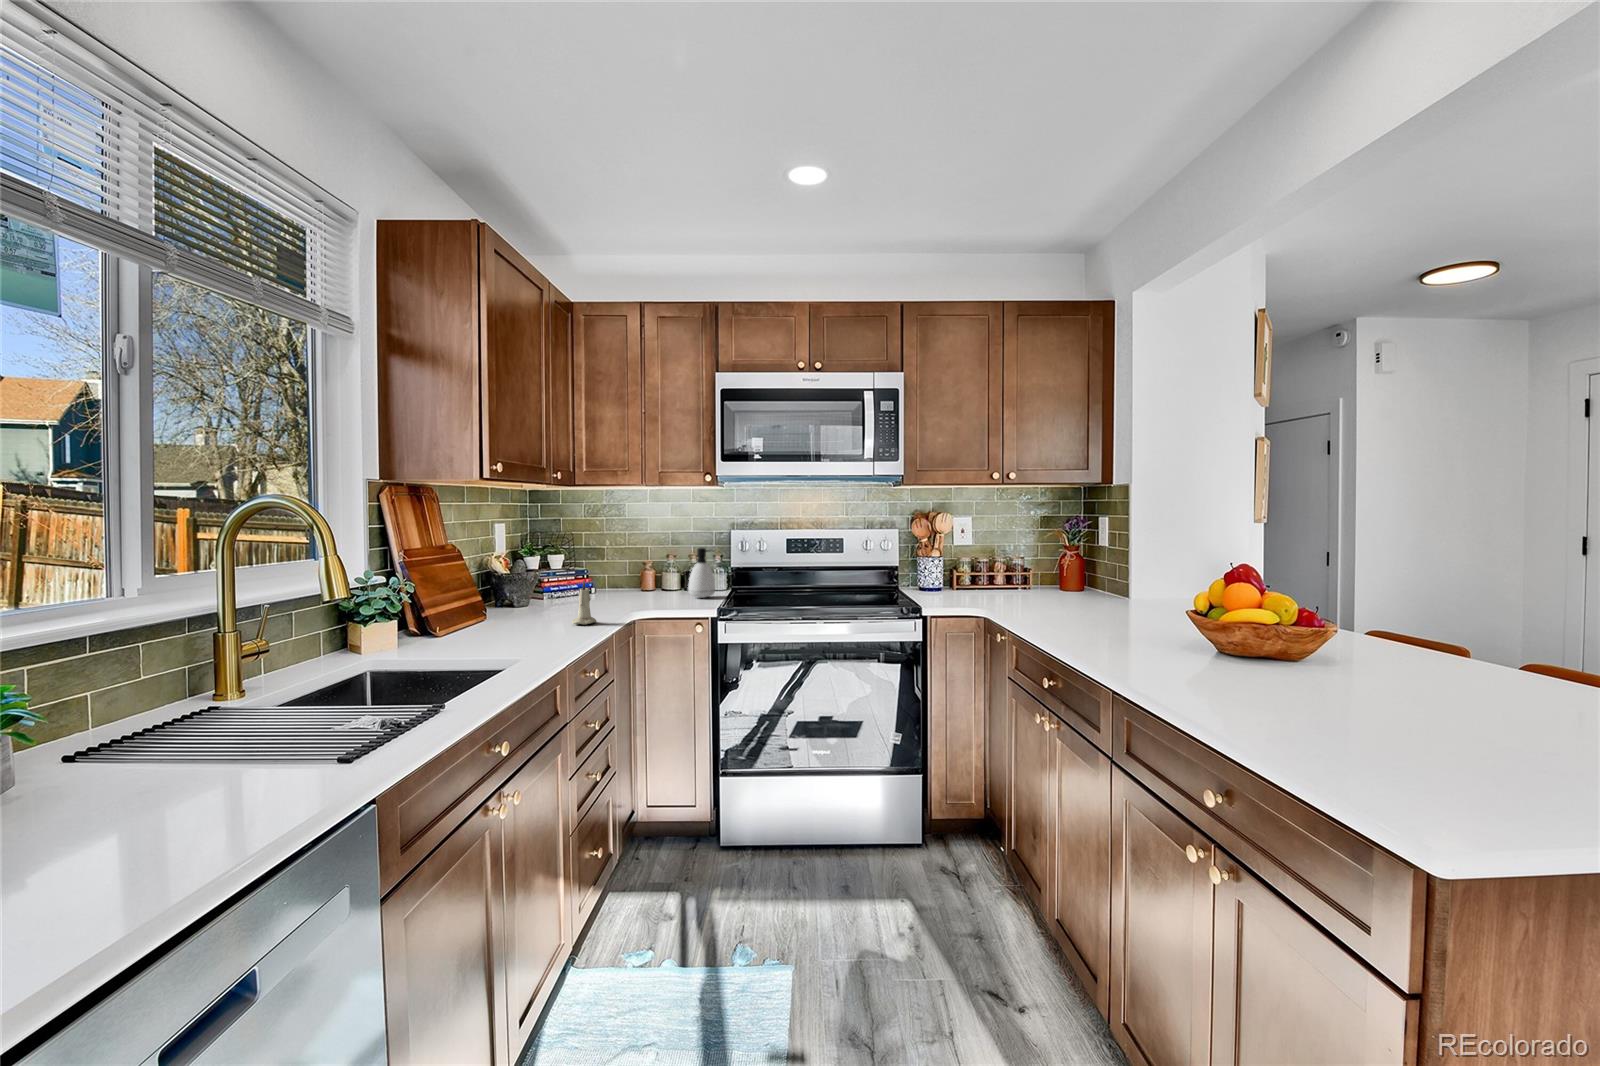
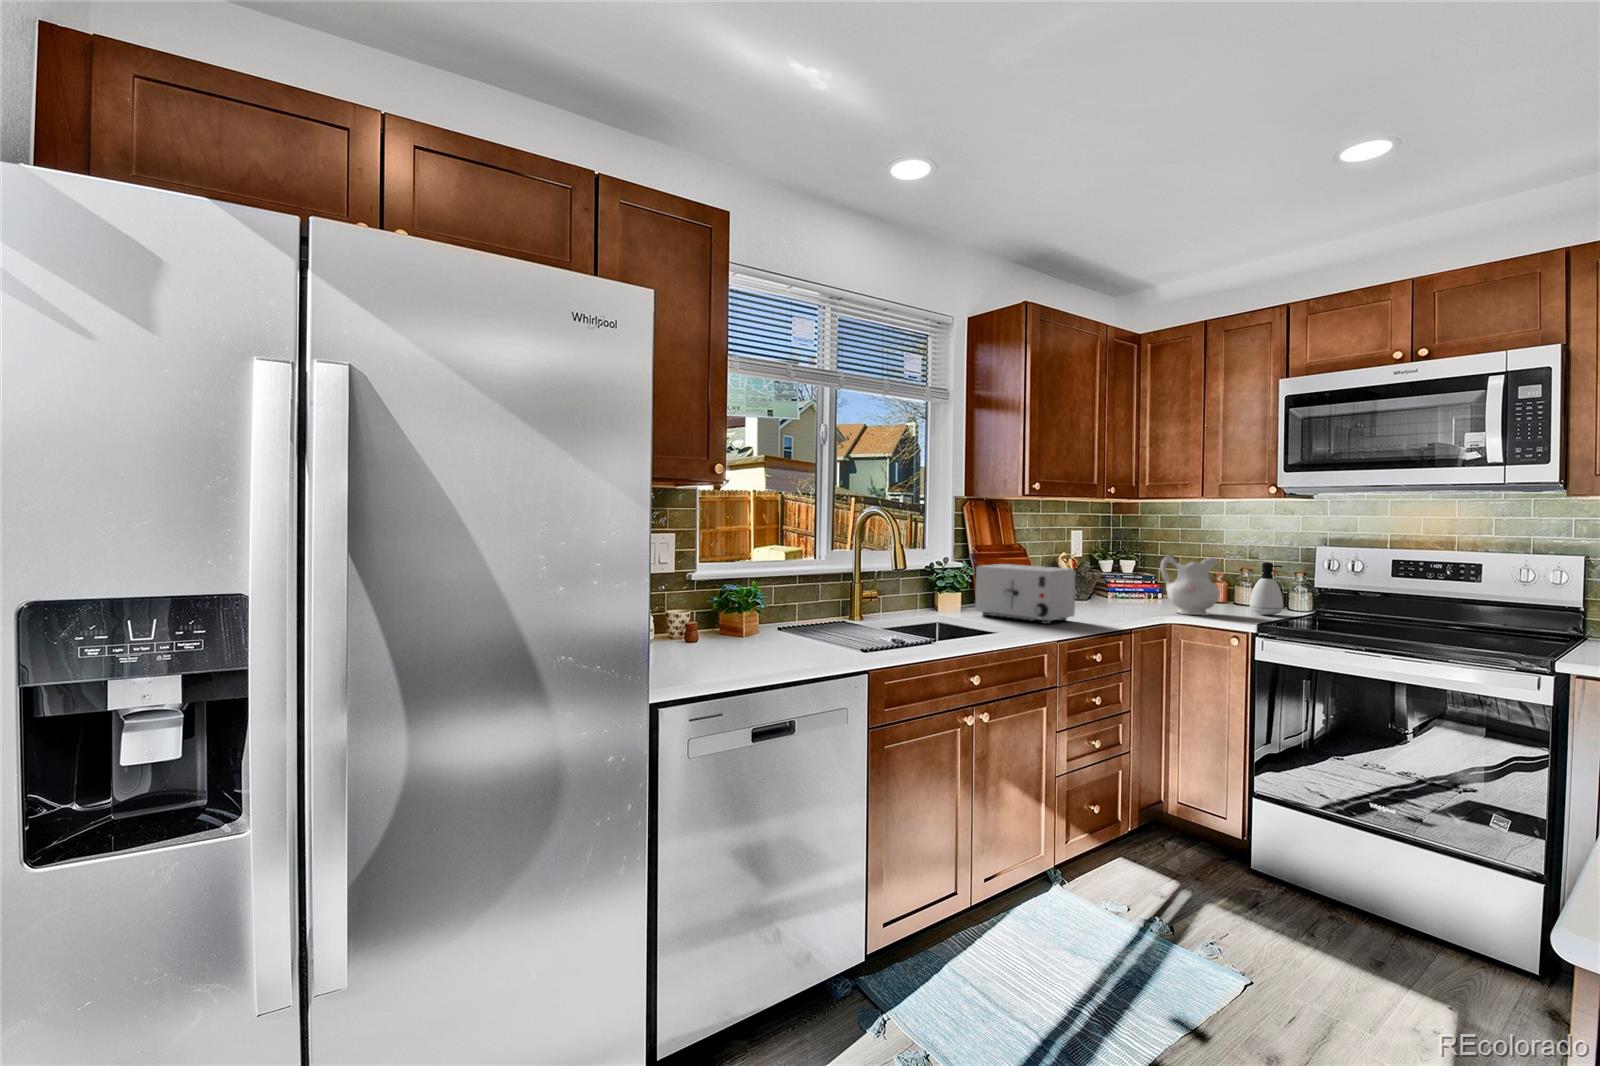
ceramic pitcher: none [616,545,672,607] -> present [1160,555,1219,615]
toaster: none [426,571,561,647] -> present [975,564,1075,624]
candle: present [572,581,596,624] -> none [1096,580,1118,618]

